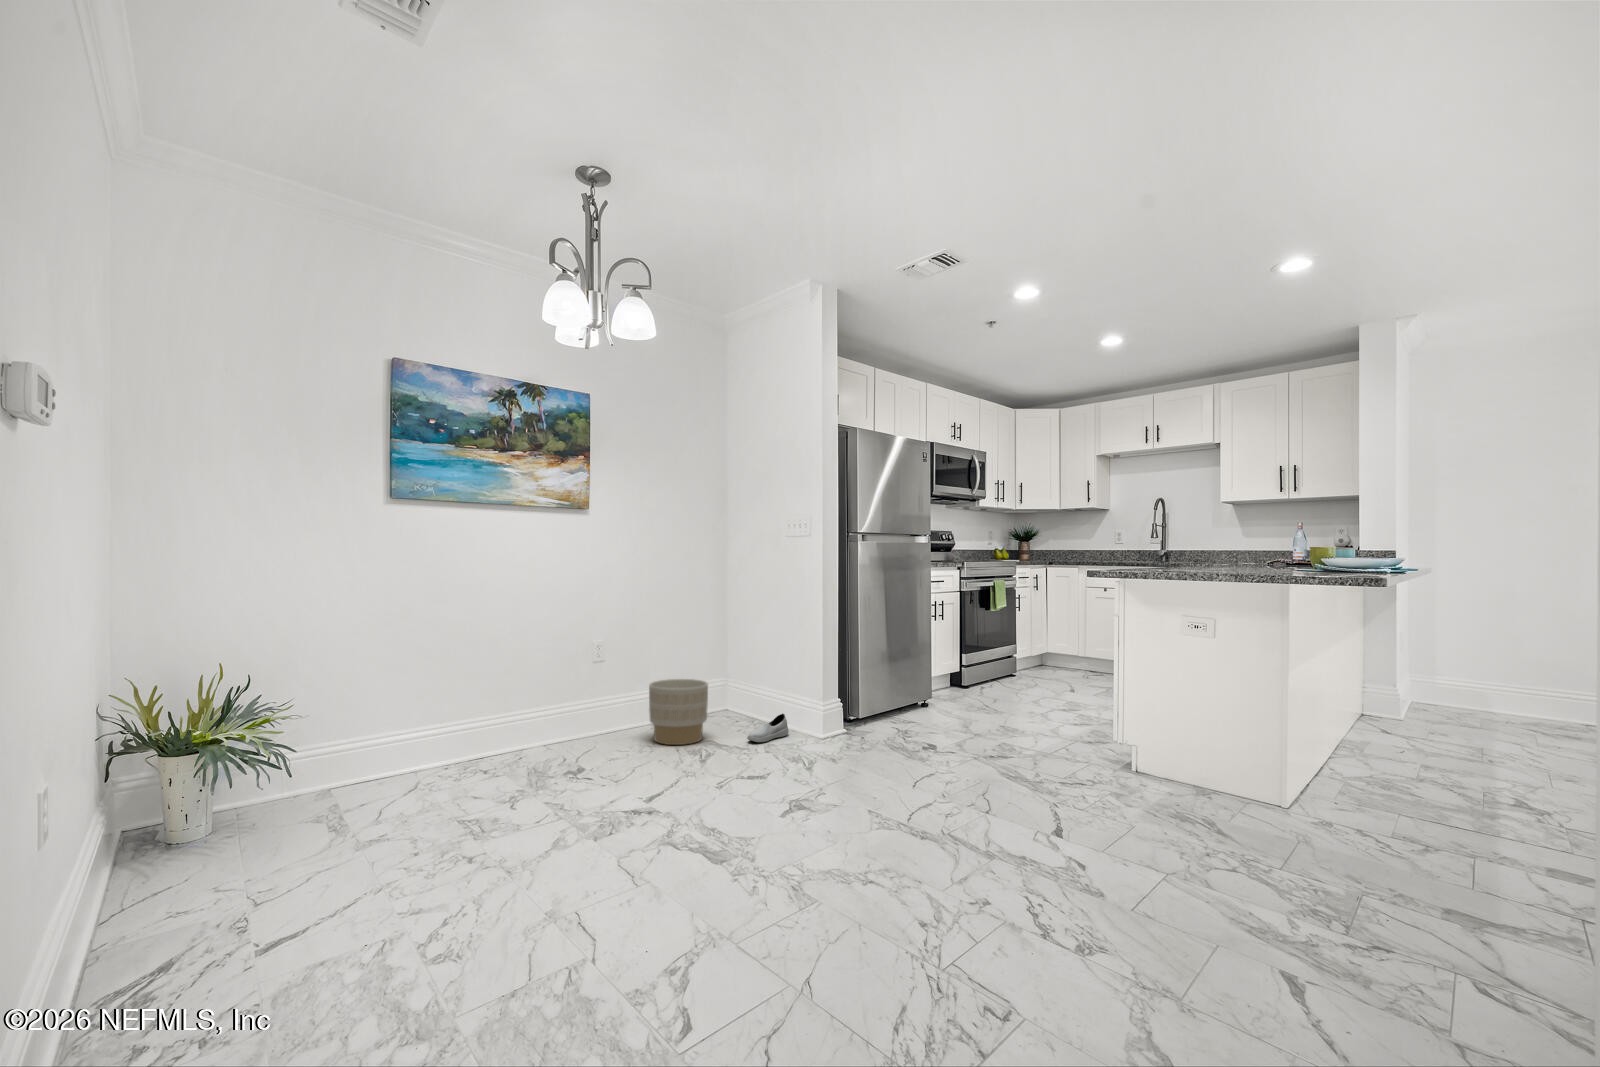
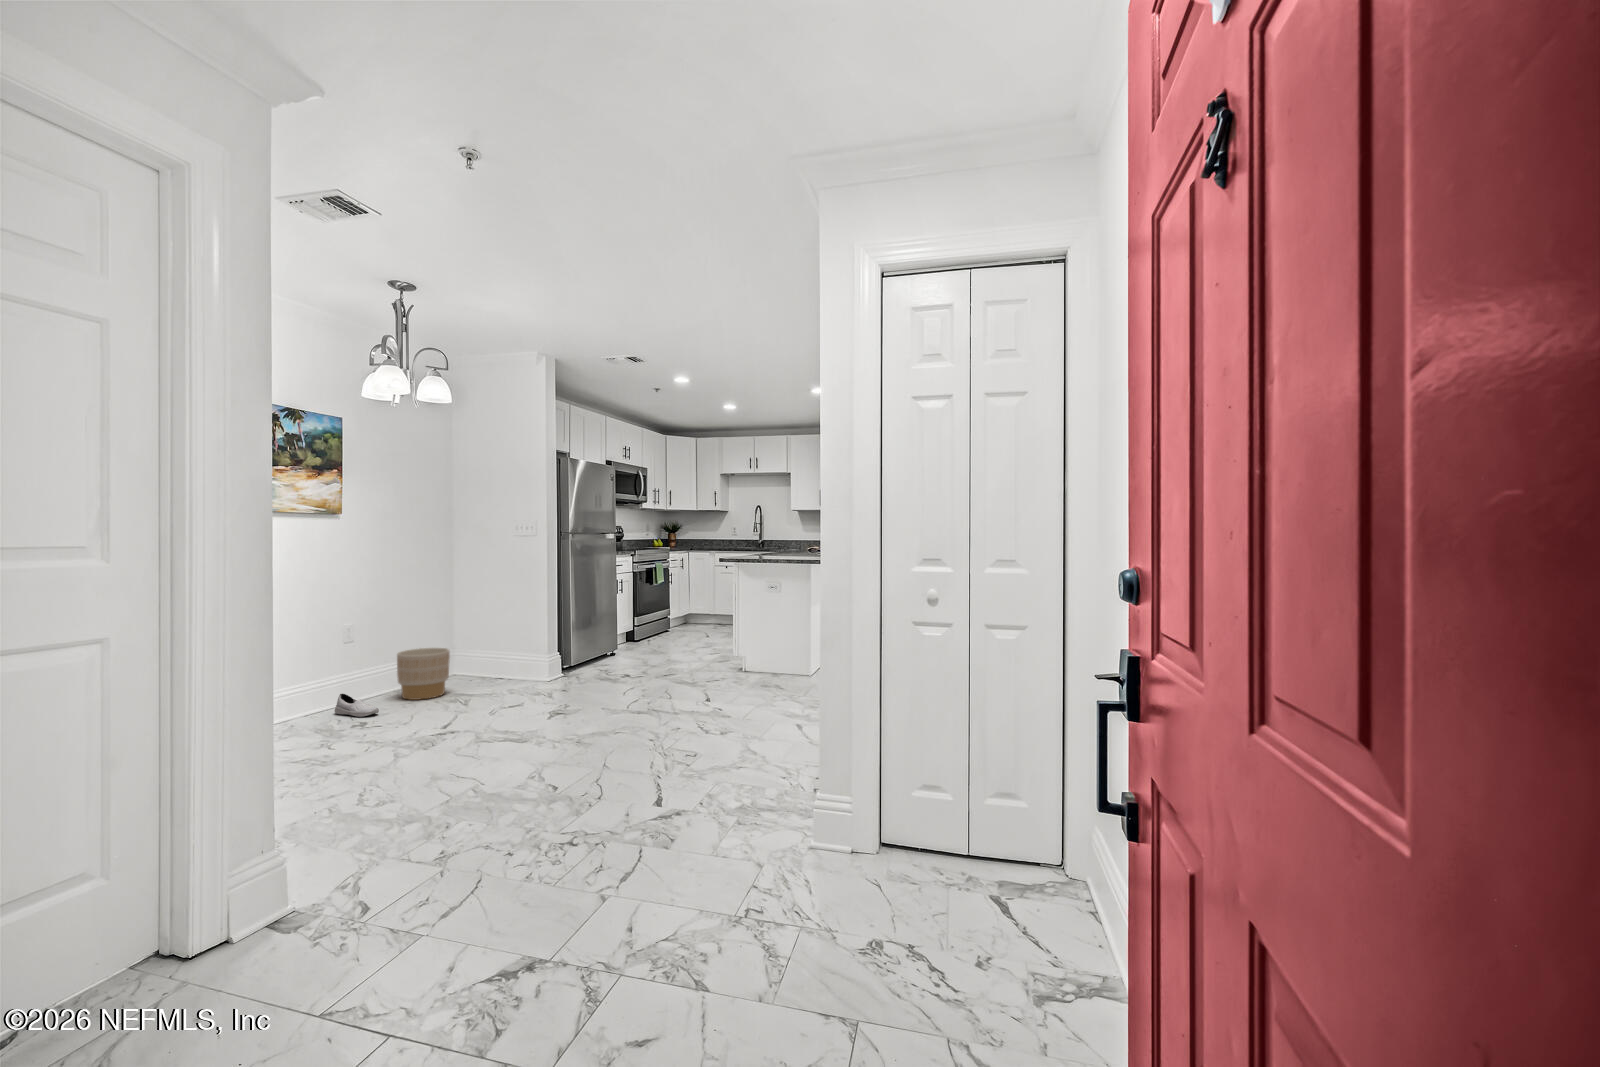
shoe: present [747,713,789,742] -> present [335,693,379,717]

